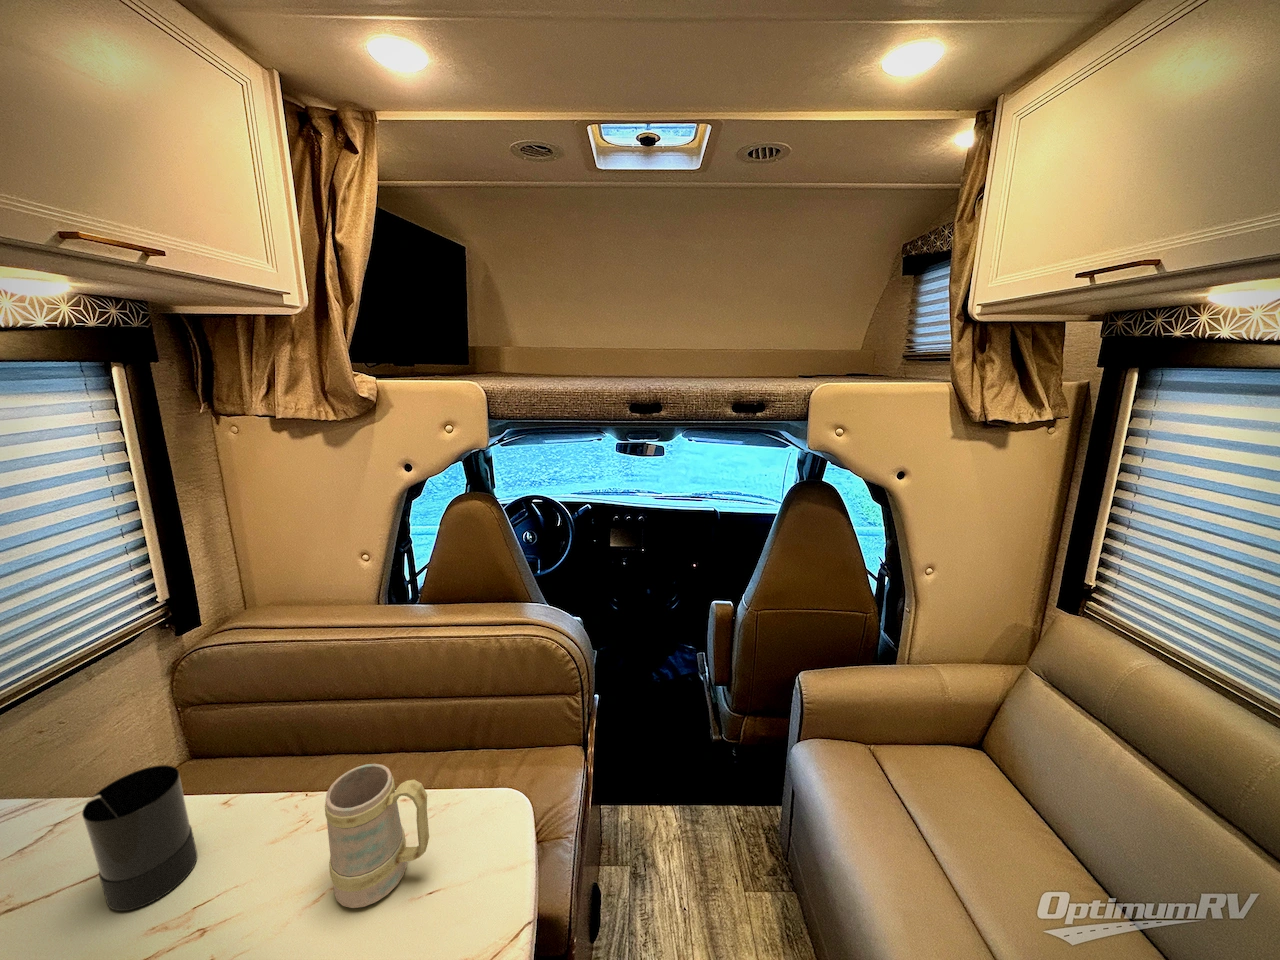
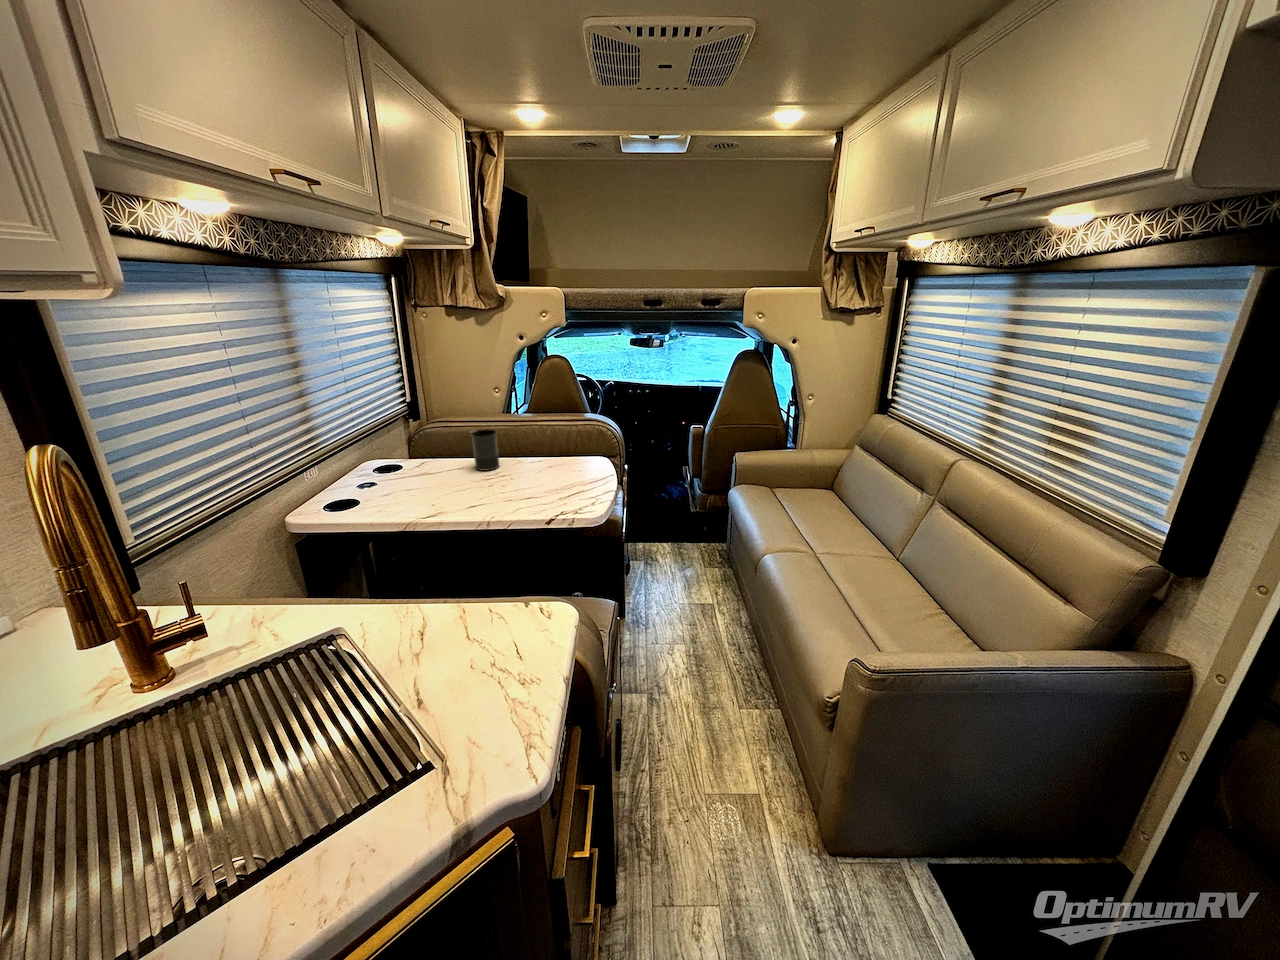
mug: present [325,764,429,908] -> none [552,426,585,469]

